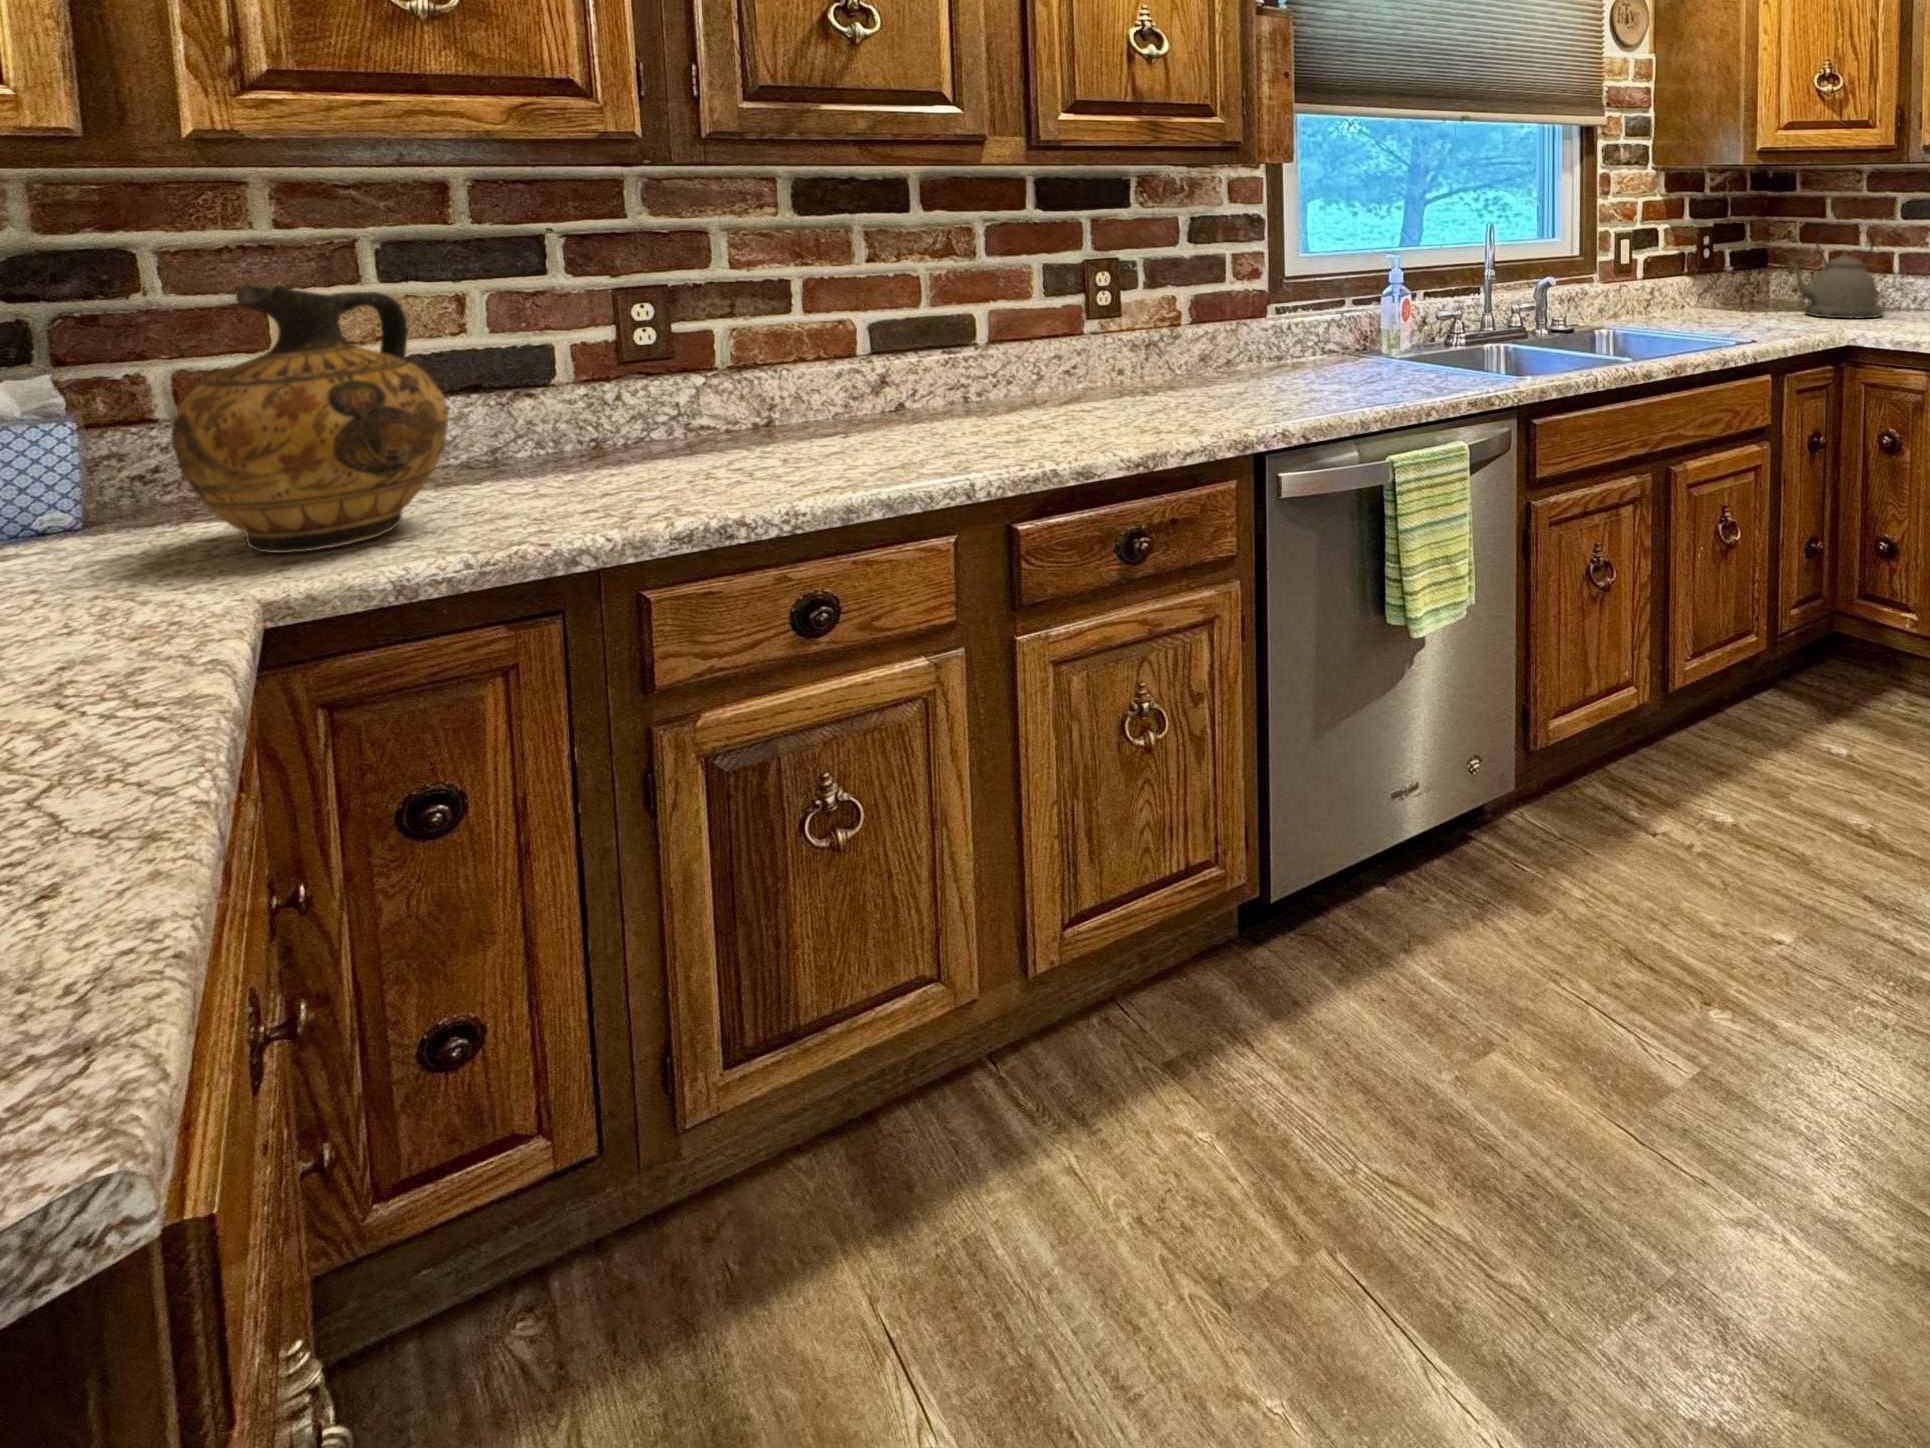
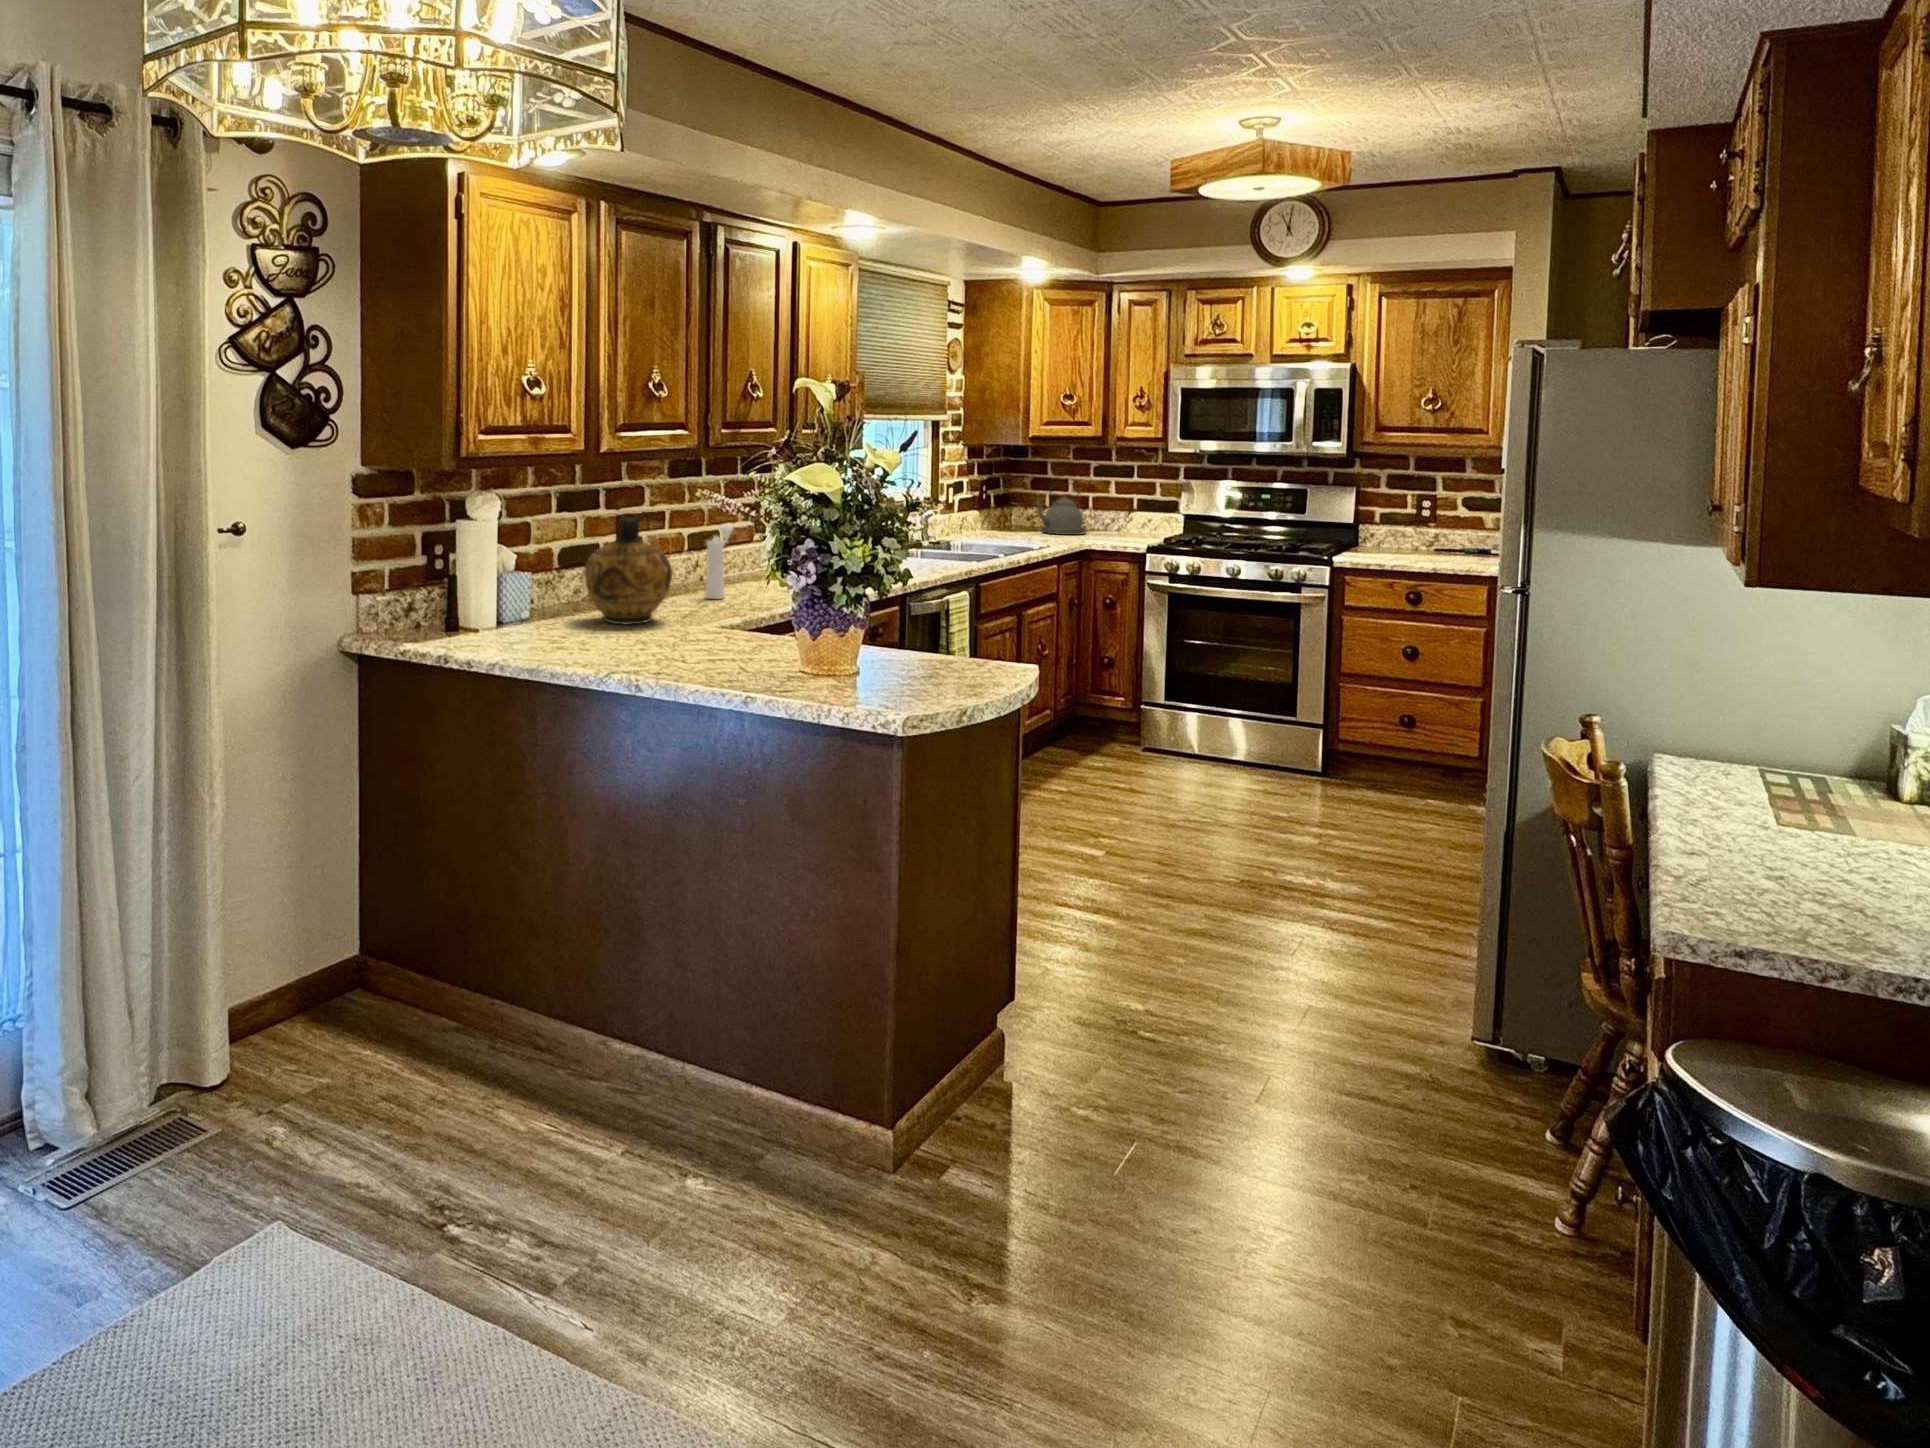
pepper mill: none [756,304,863,465] -> present [705,524,733,599]

